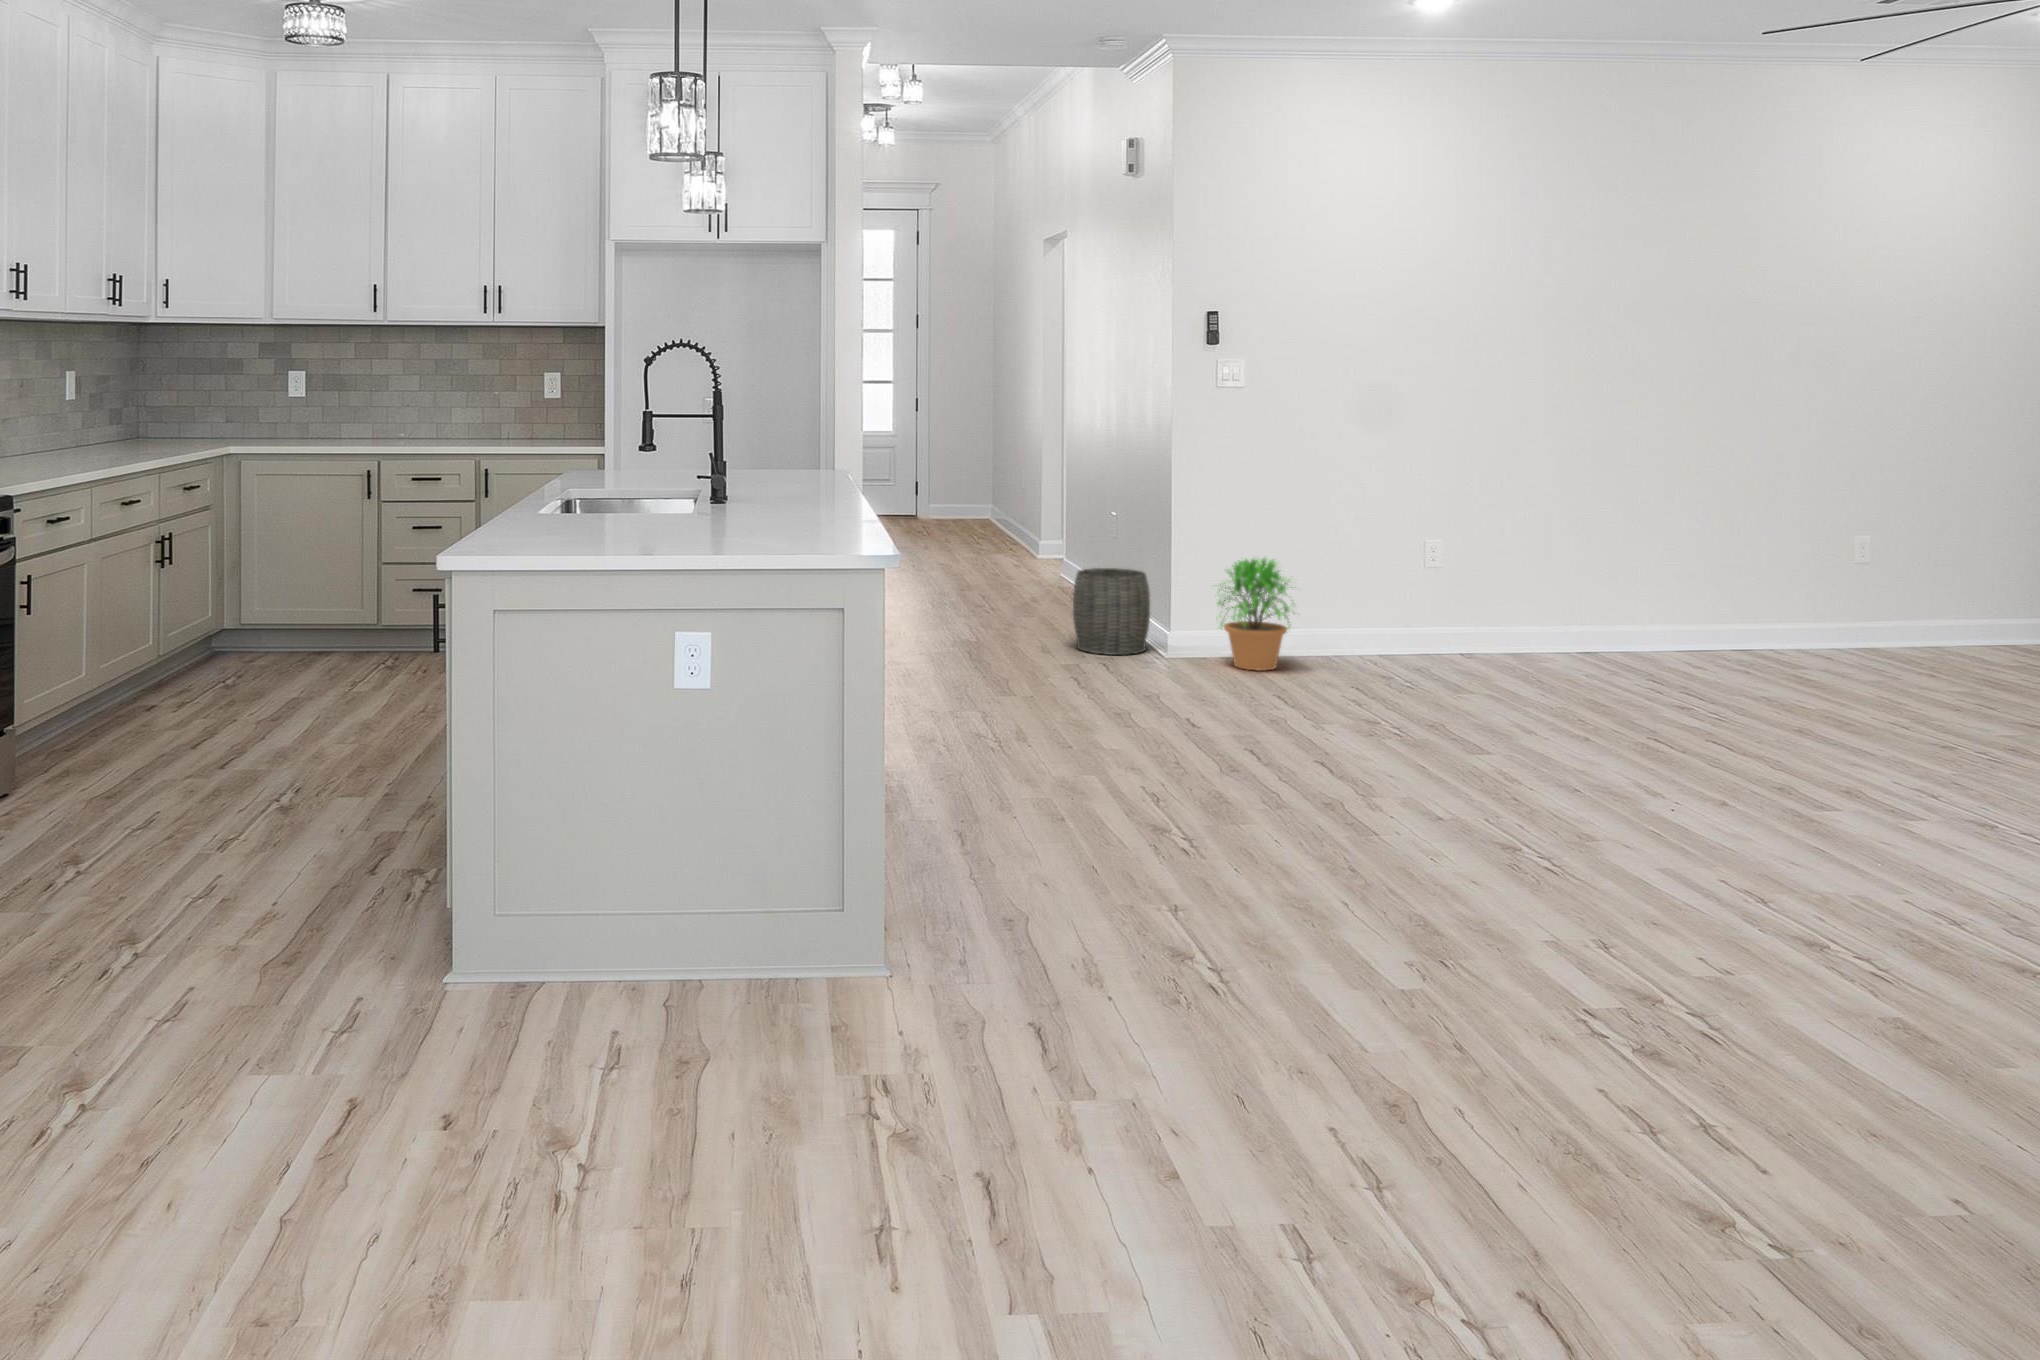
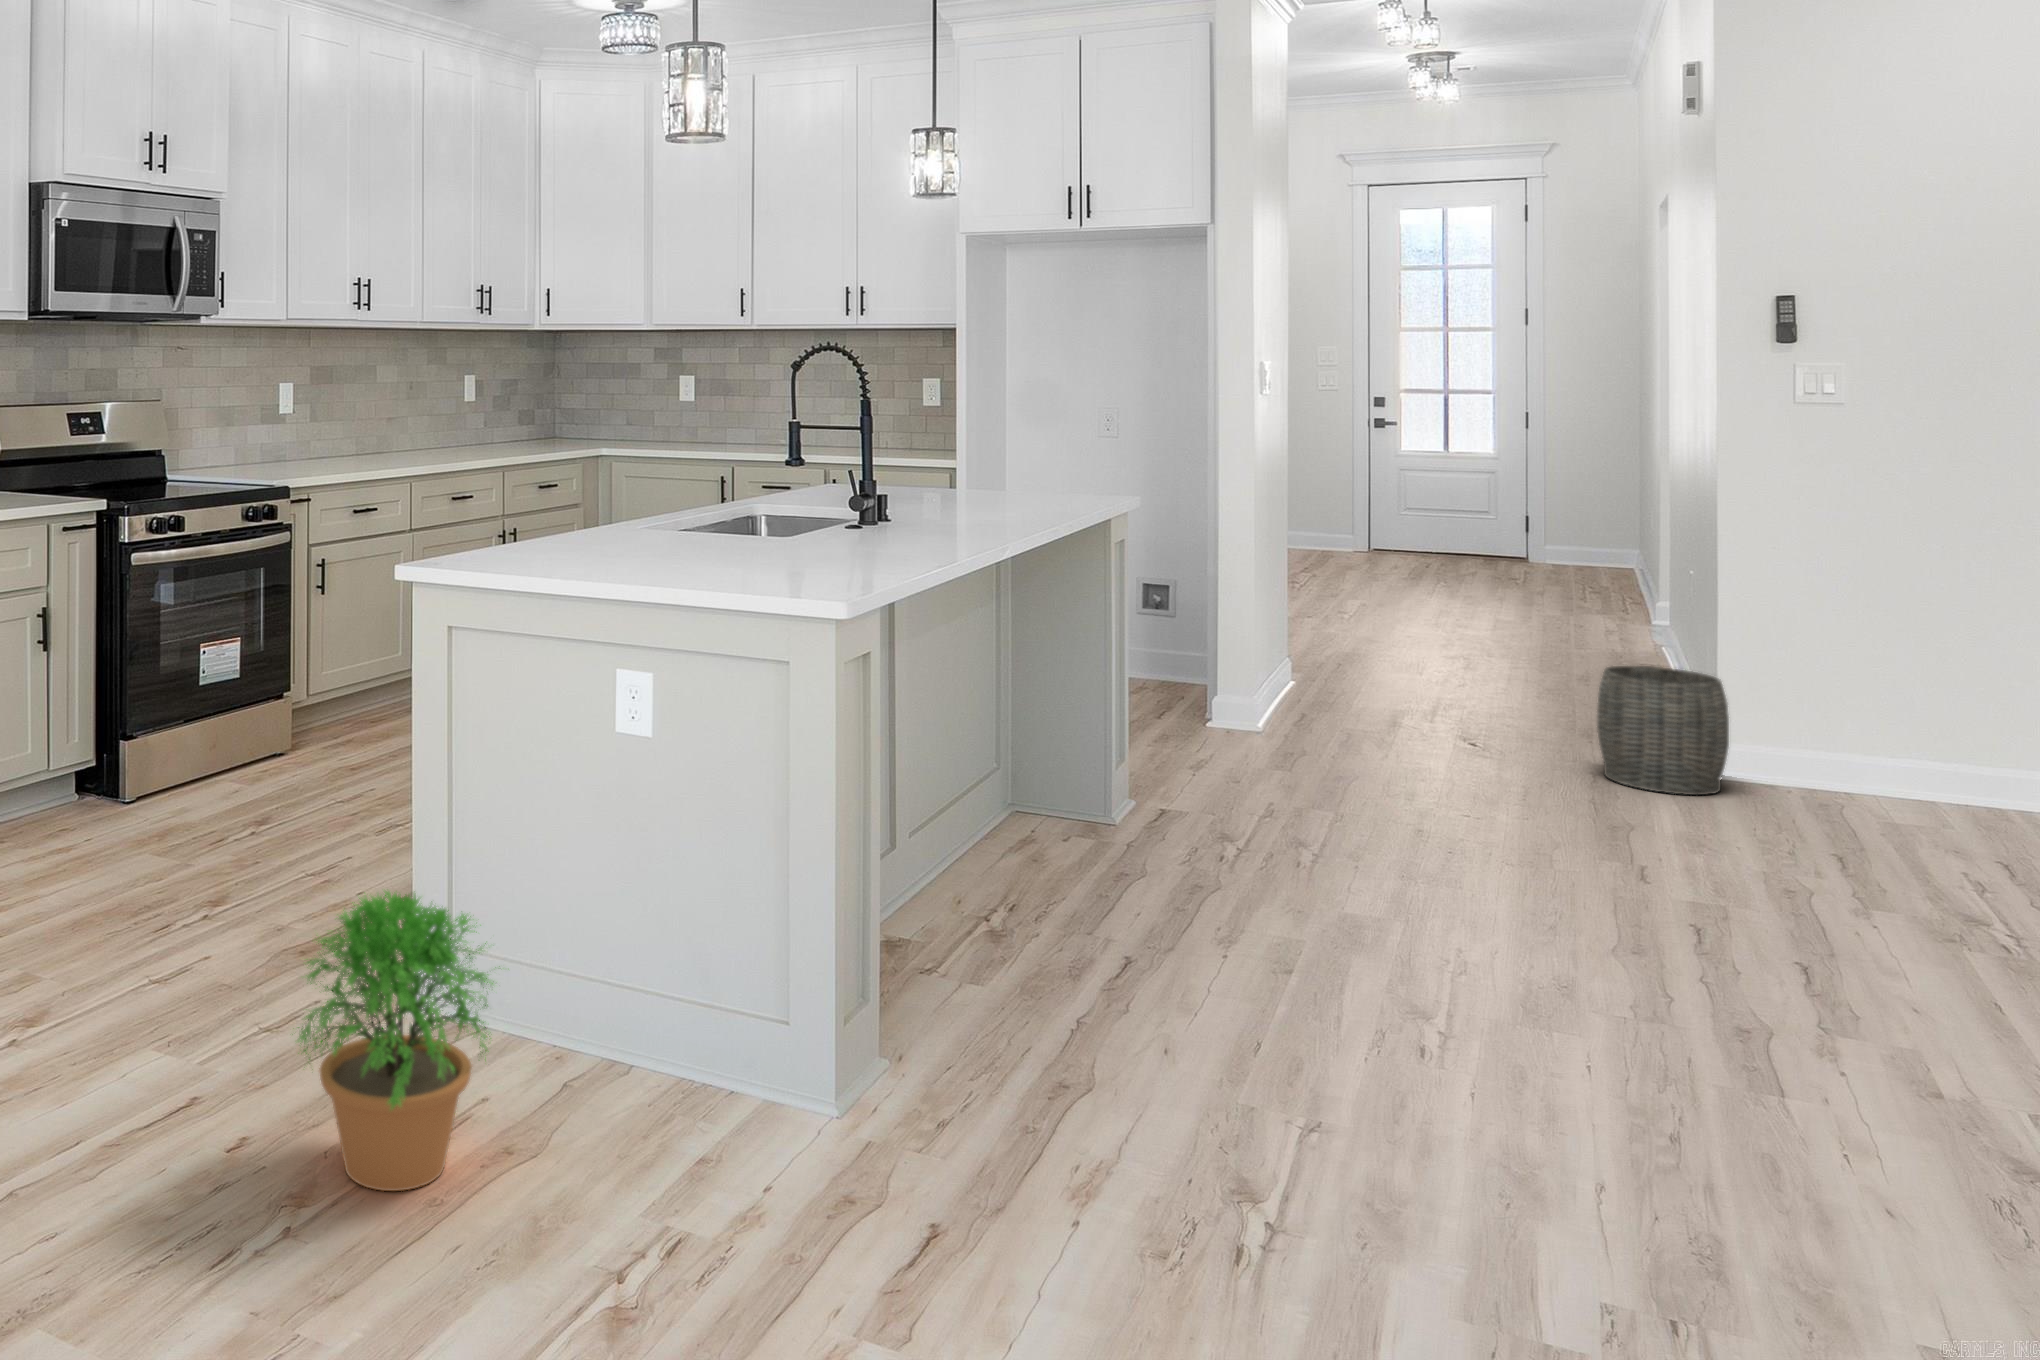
potted plant: present [1217,559,1290,671] -> present [292,891,500,1191]

